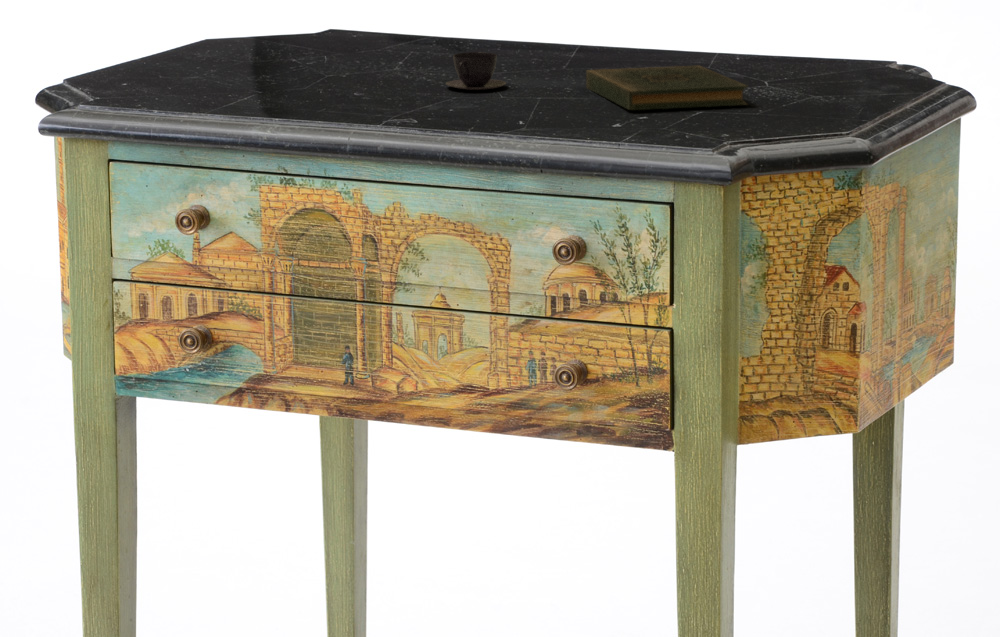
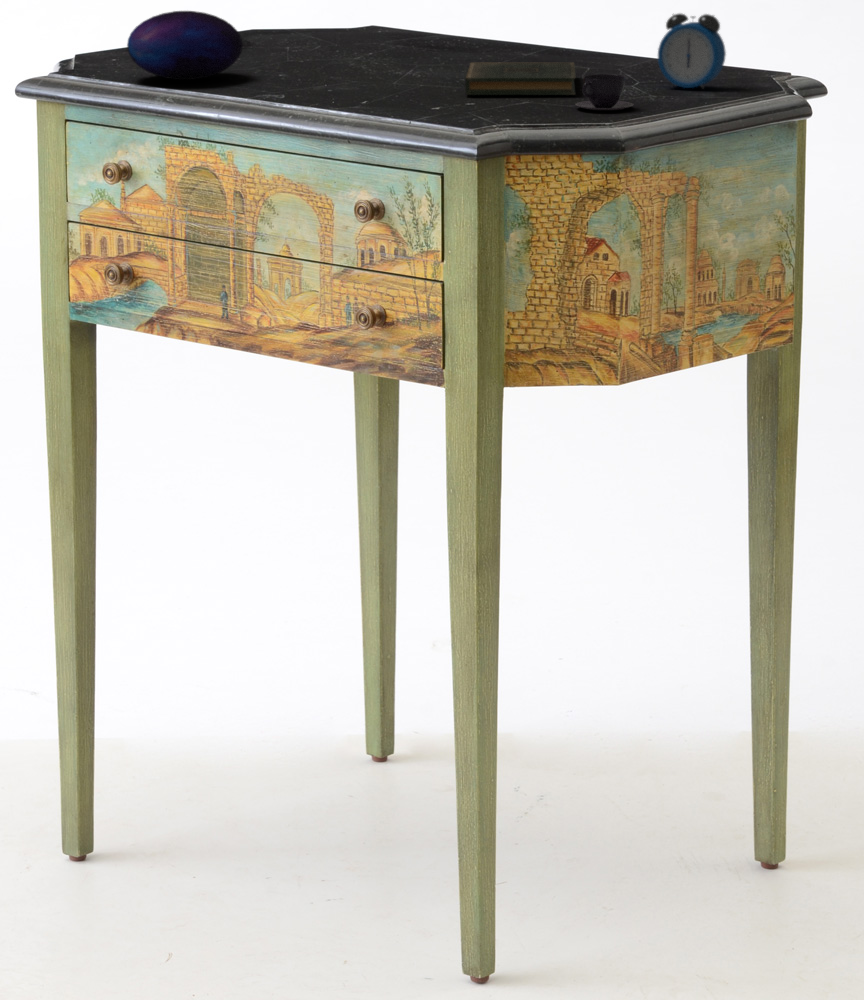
alarm clock: none [815,9,886,91] -> present [658,14,726,88]
decorative orb: none [191,24,329,105] -> present [127,11,243,80]
teacup: present [446,52,506,90] -> present [575,74,634,110]

